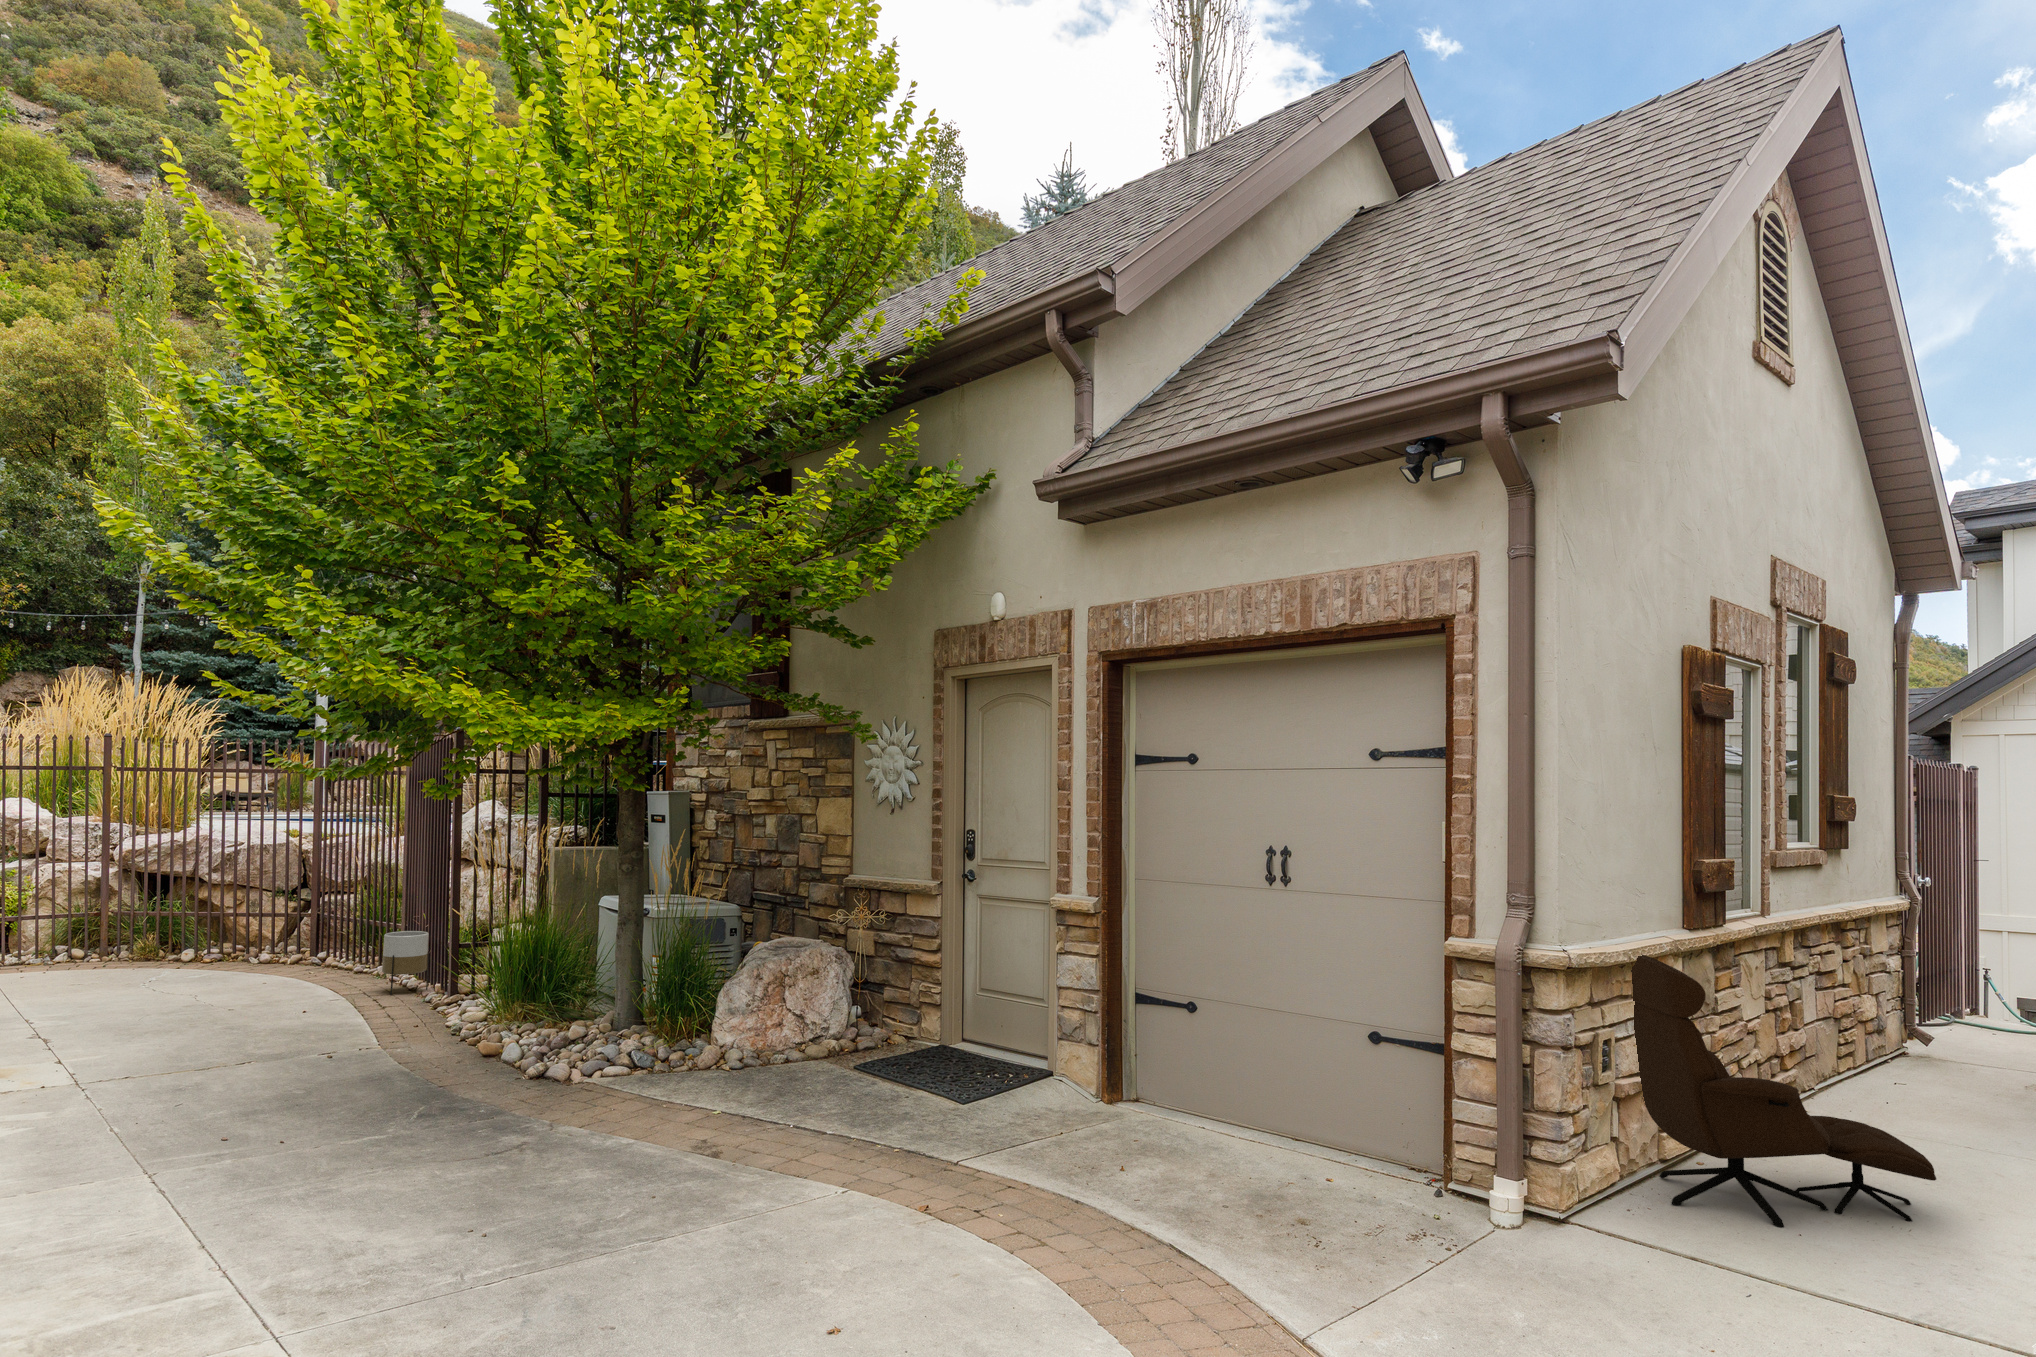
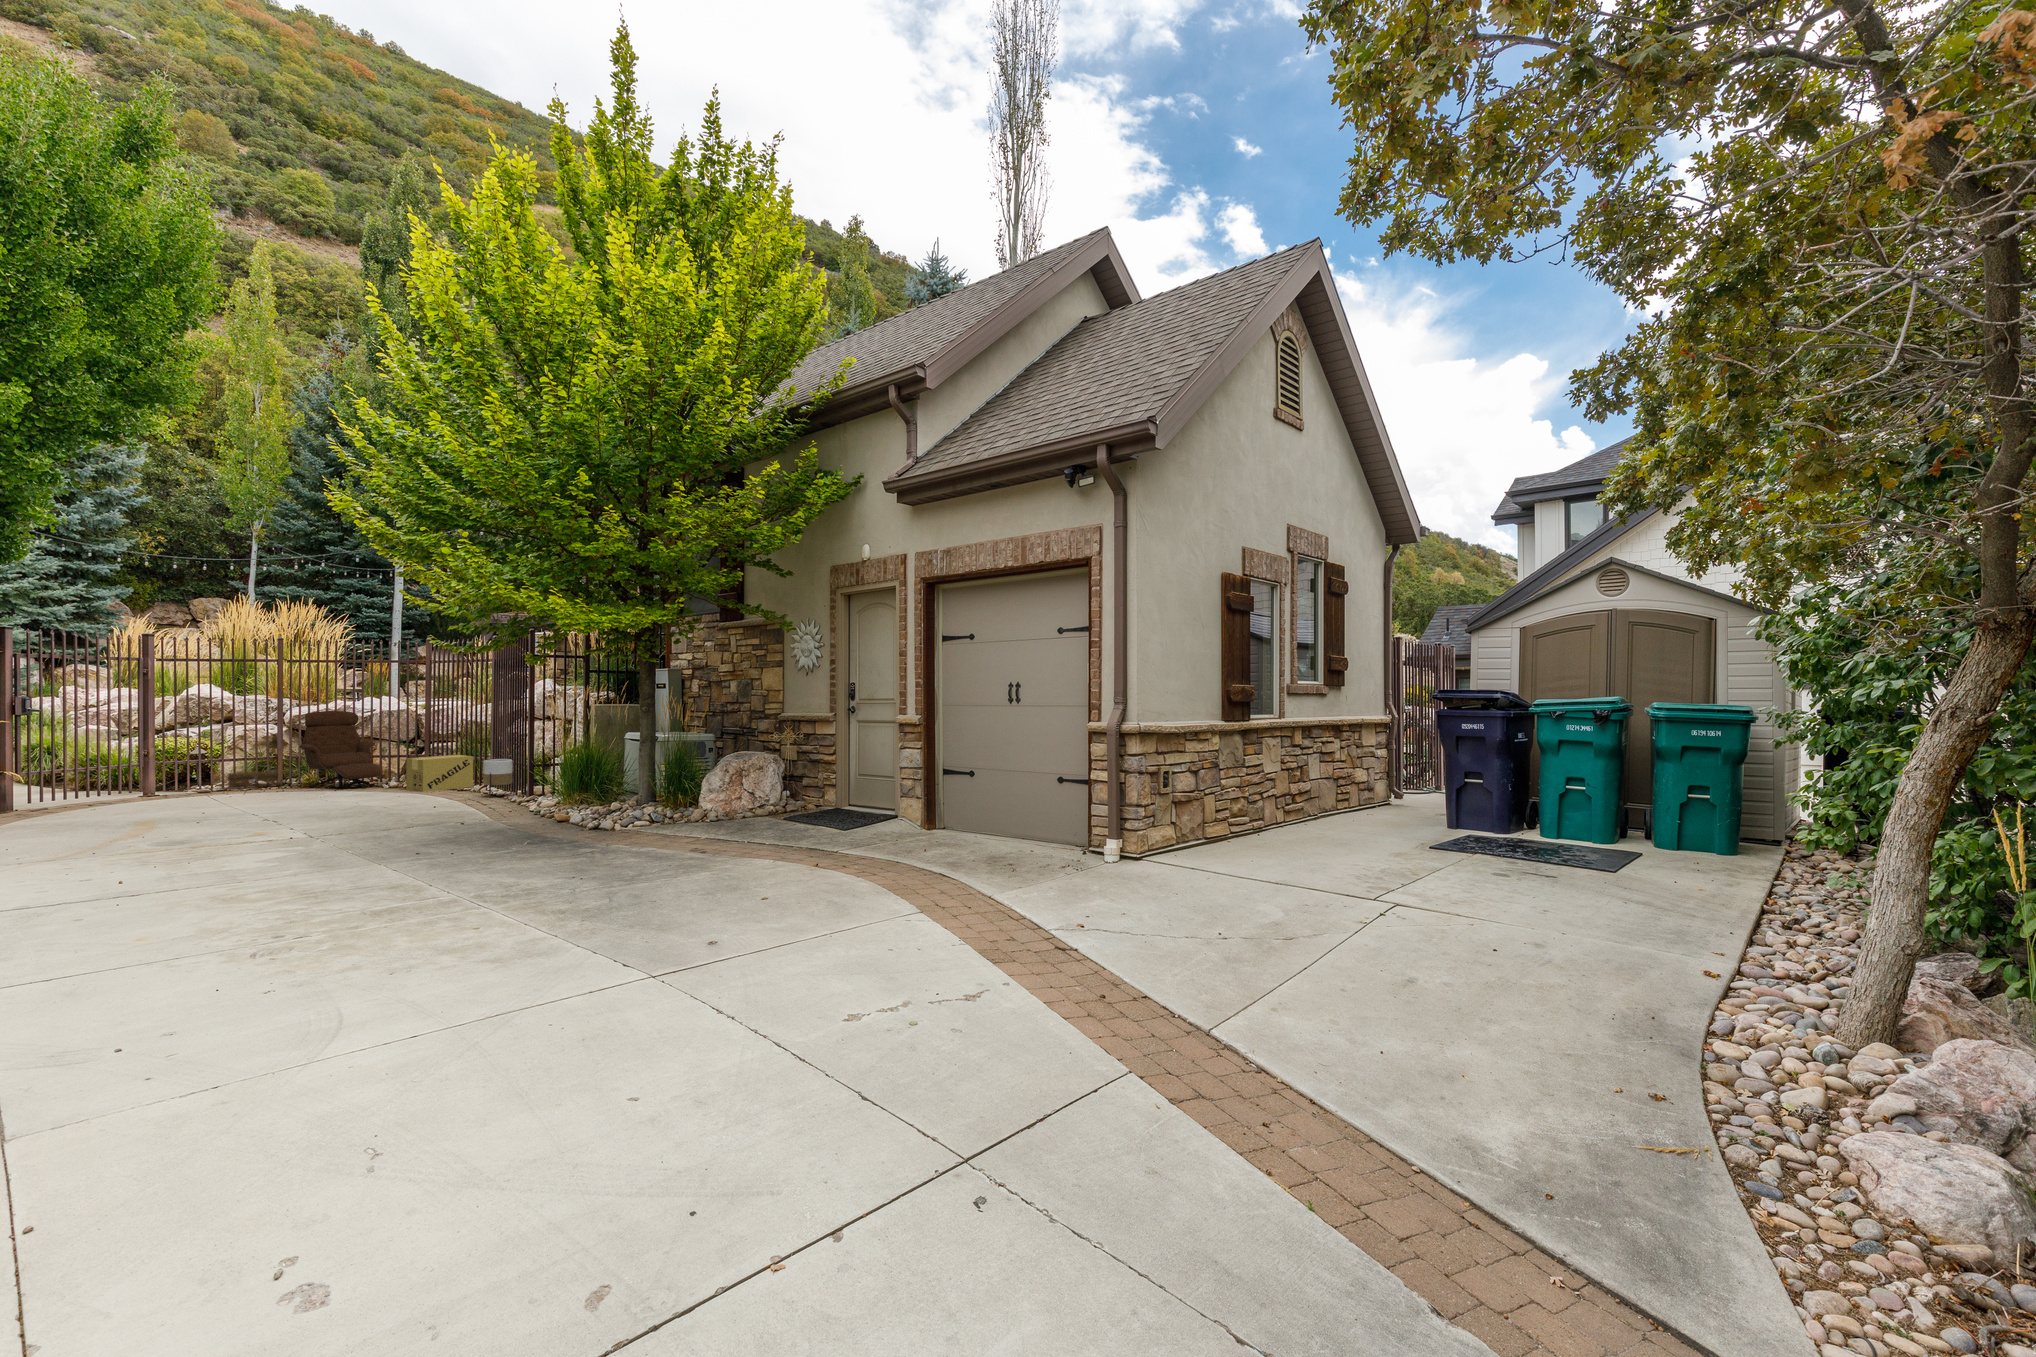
cardboard box: none [274,917,375,978] -> present [406,755,473,792]
toolbox: none [24,926,107,963] -> present [227,769,282,789]
lounge chair: present [1631,955,1936,1227] -> present [299,711,383,790]

